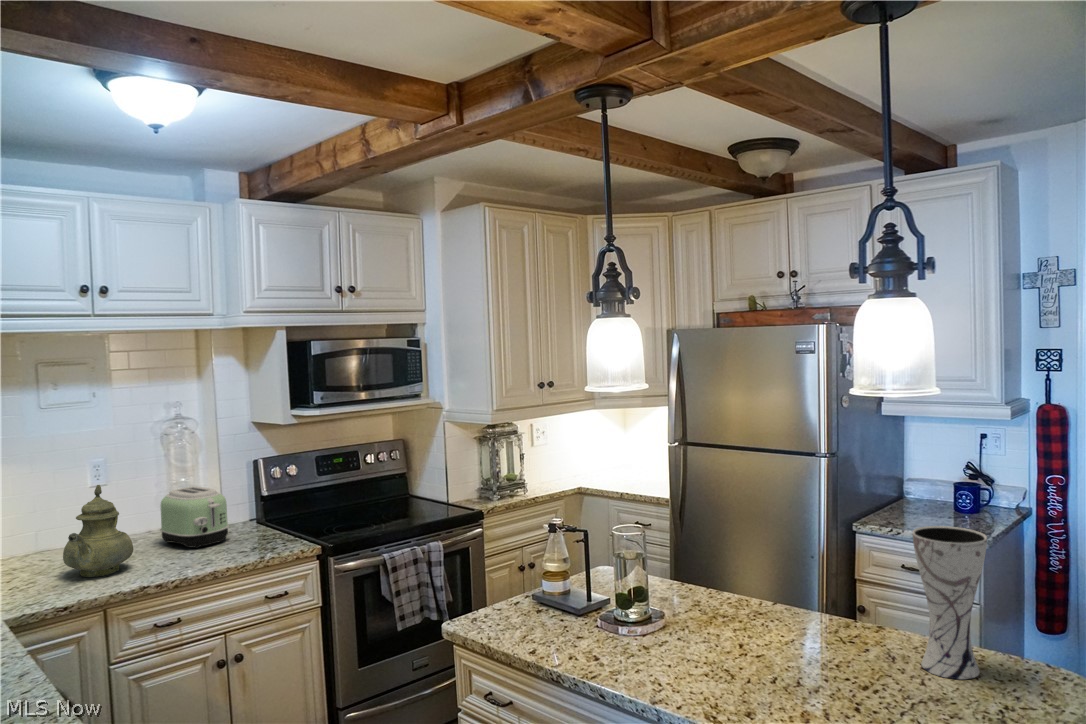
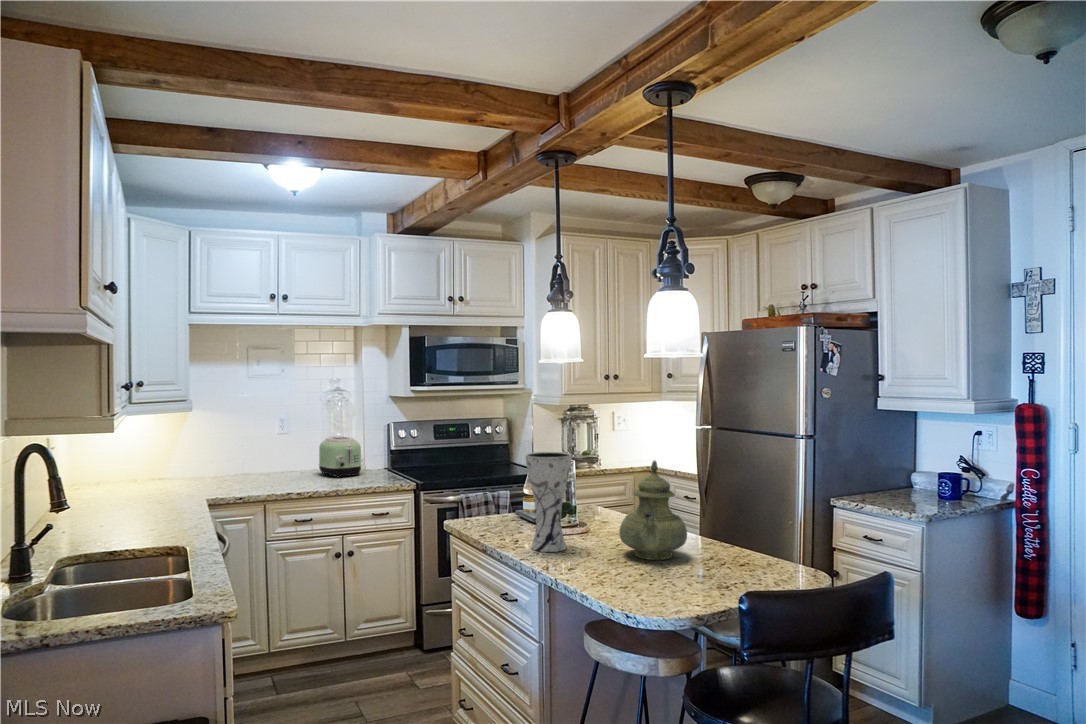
teapot: present [63,485,133,577] -> present [620,461,687,560]
vase: present [913,526,987,679] -> present [526,452,571,552]

